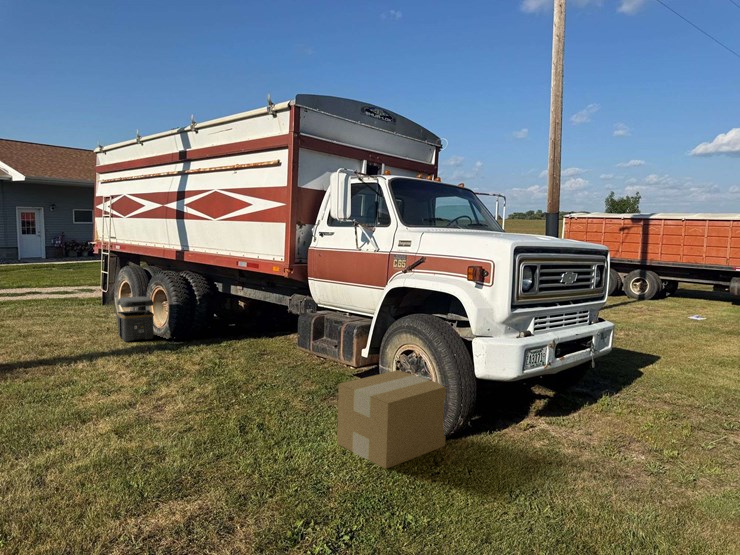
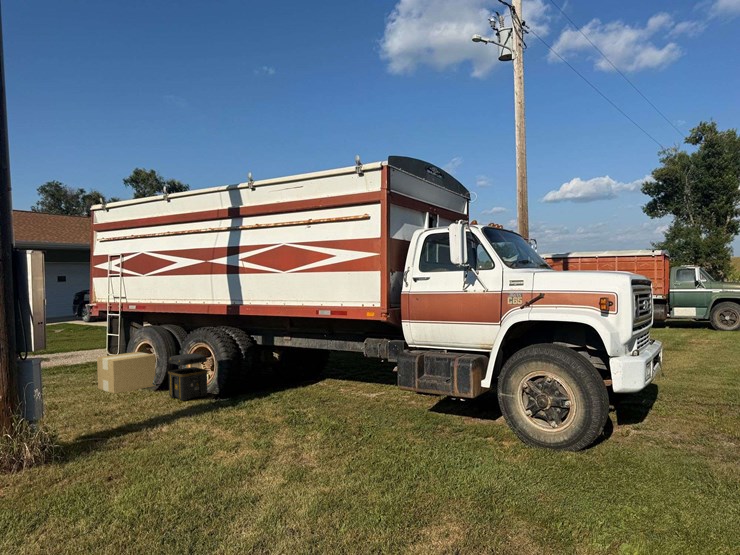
cardboard box: present [337,370,445,469] -> present [97,352,156,393]

